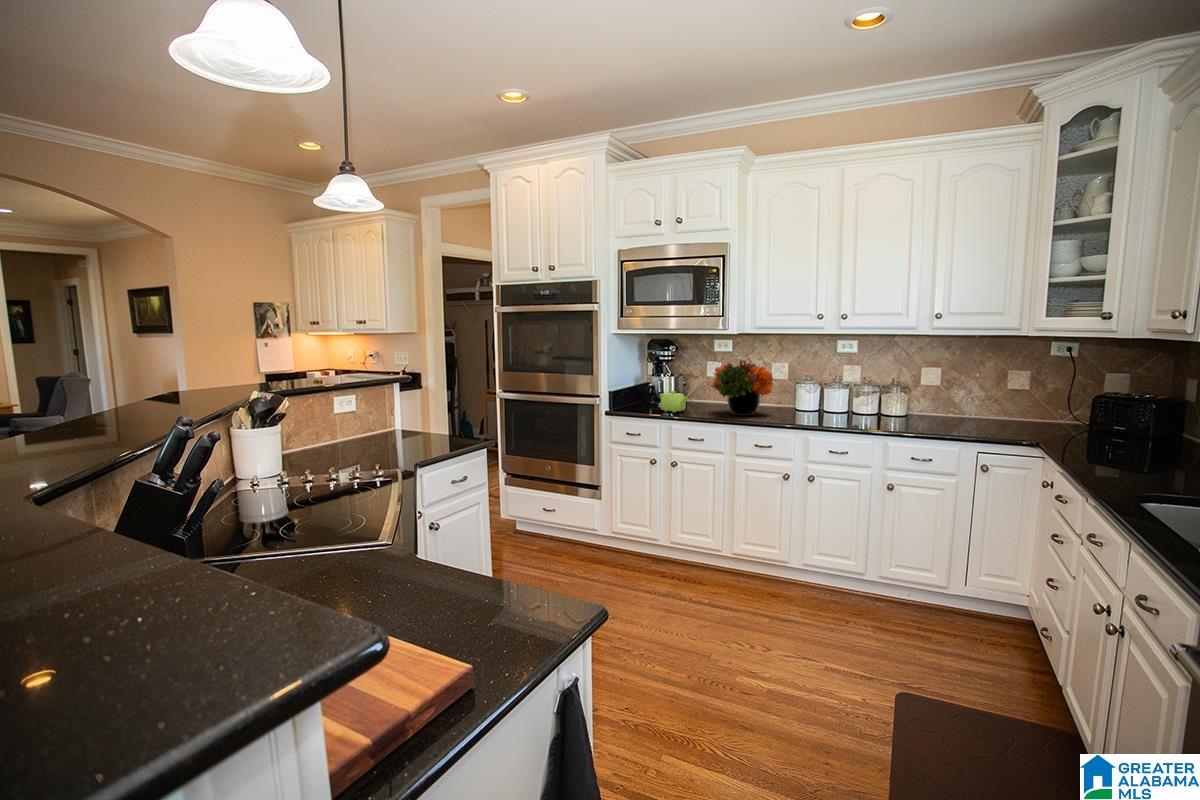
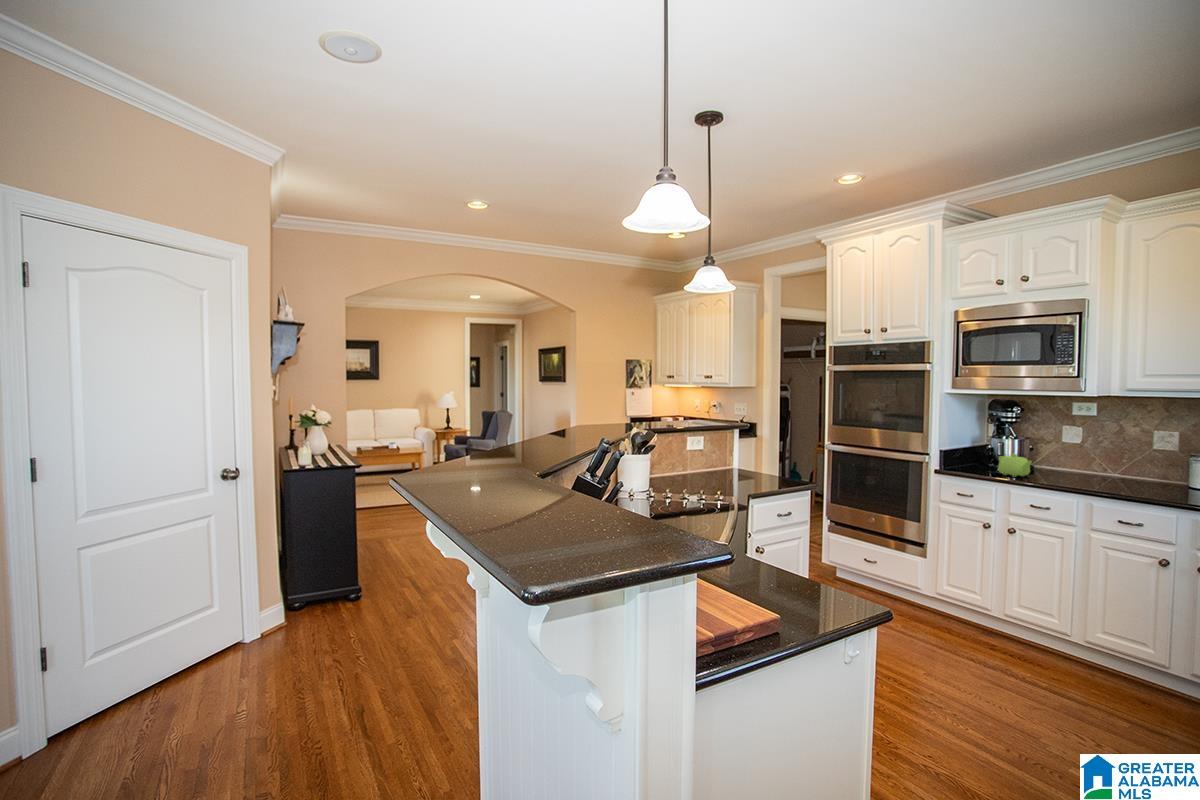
flower arrangement: present [712,360,774,416] -> none [1062,425,1150,487]

